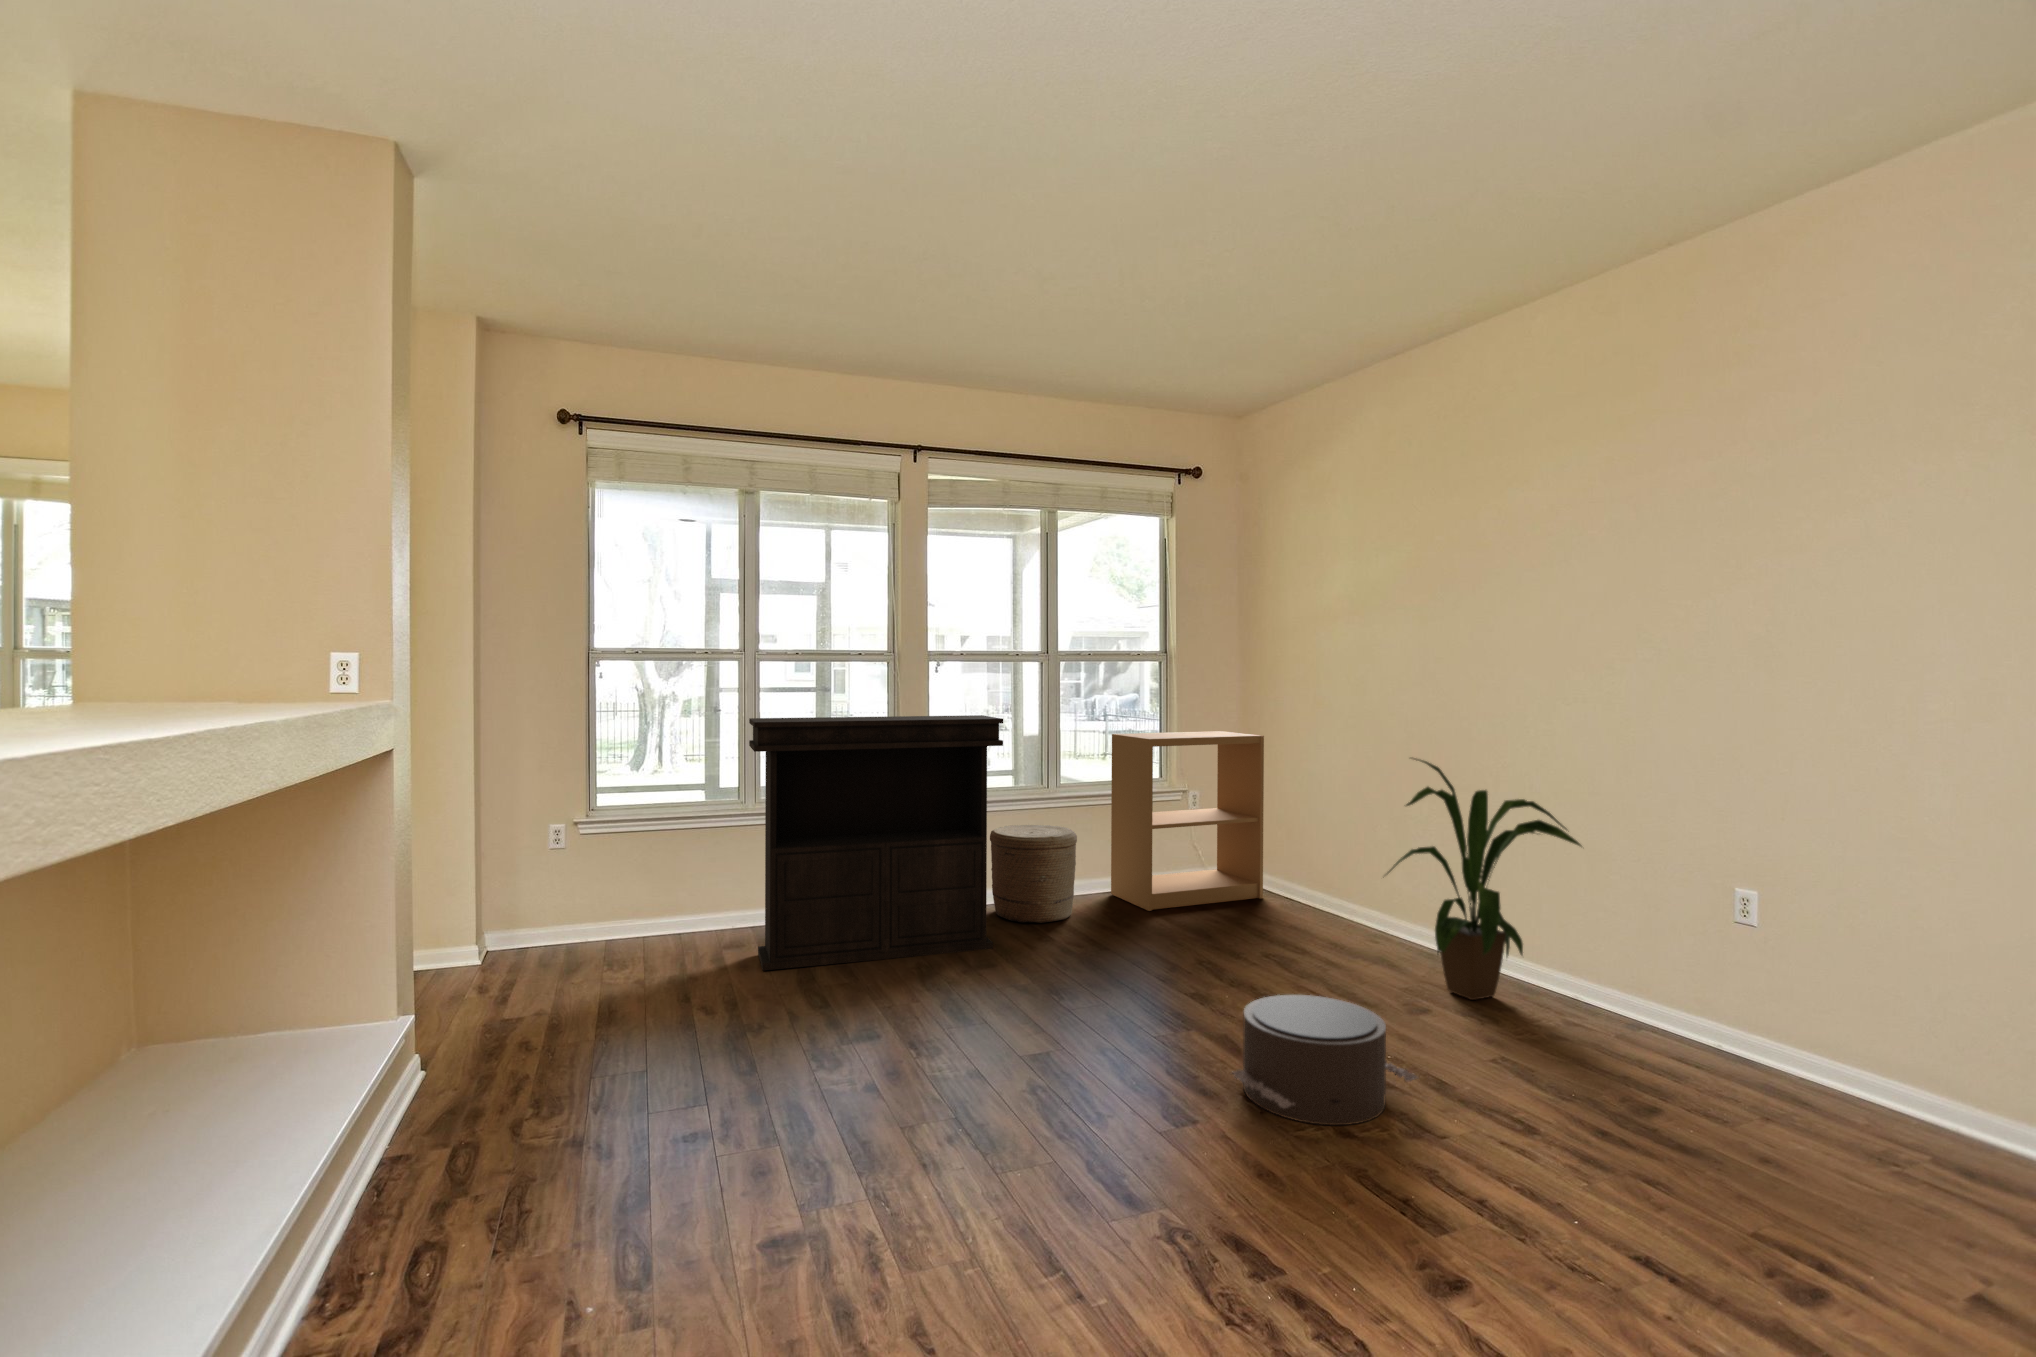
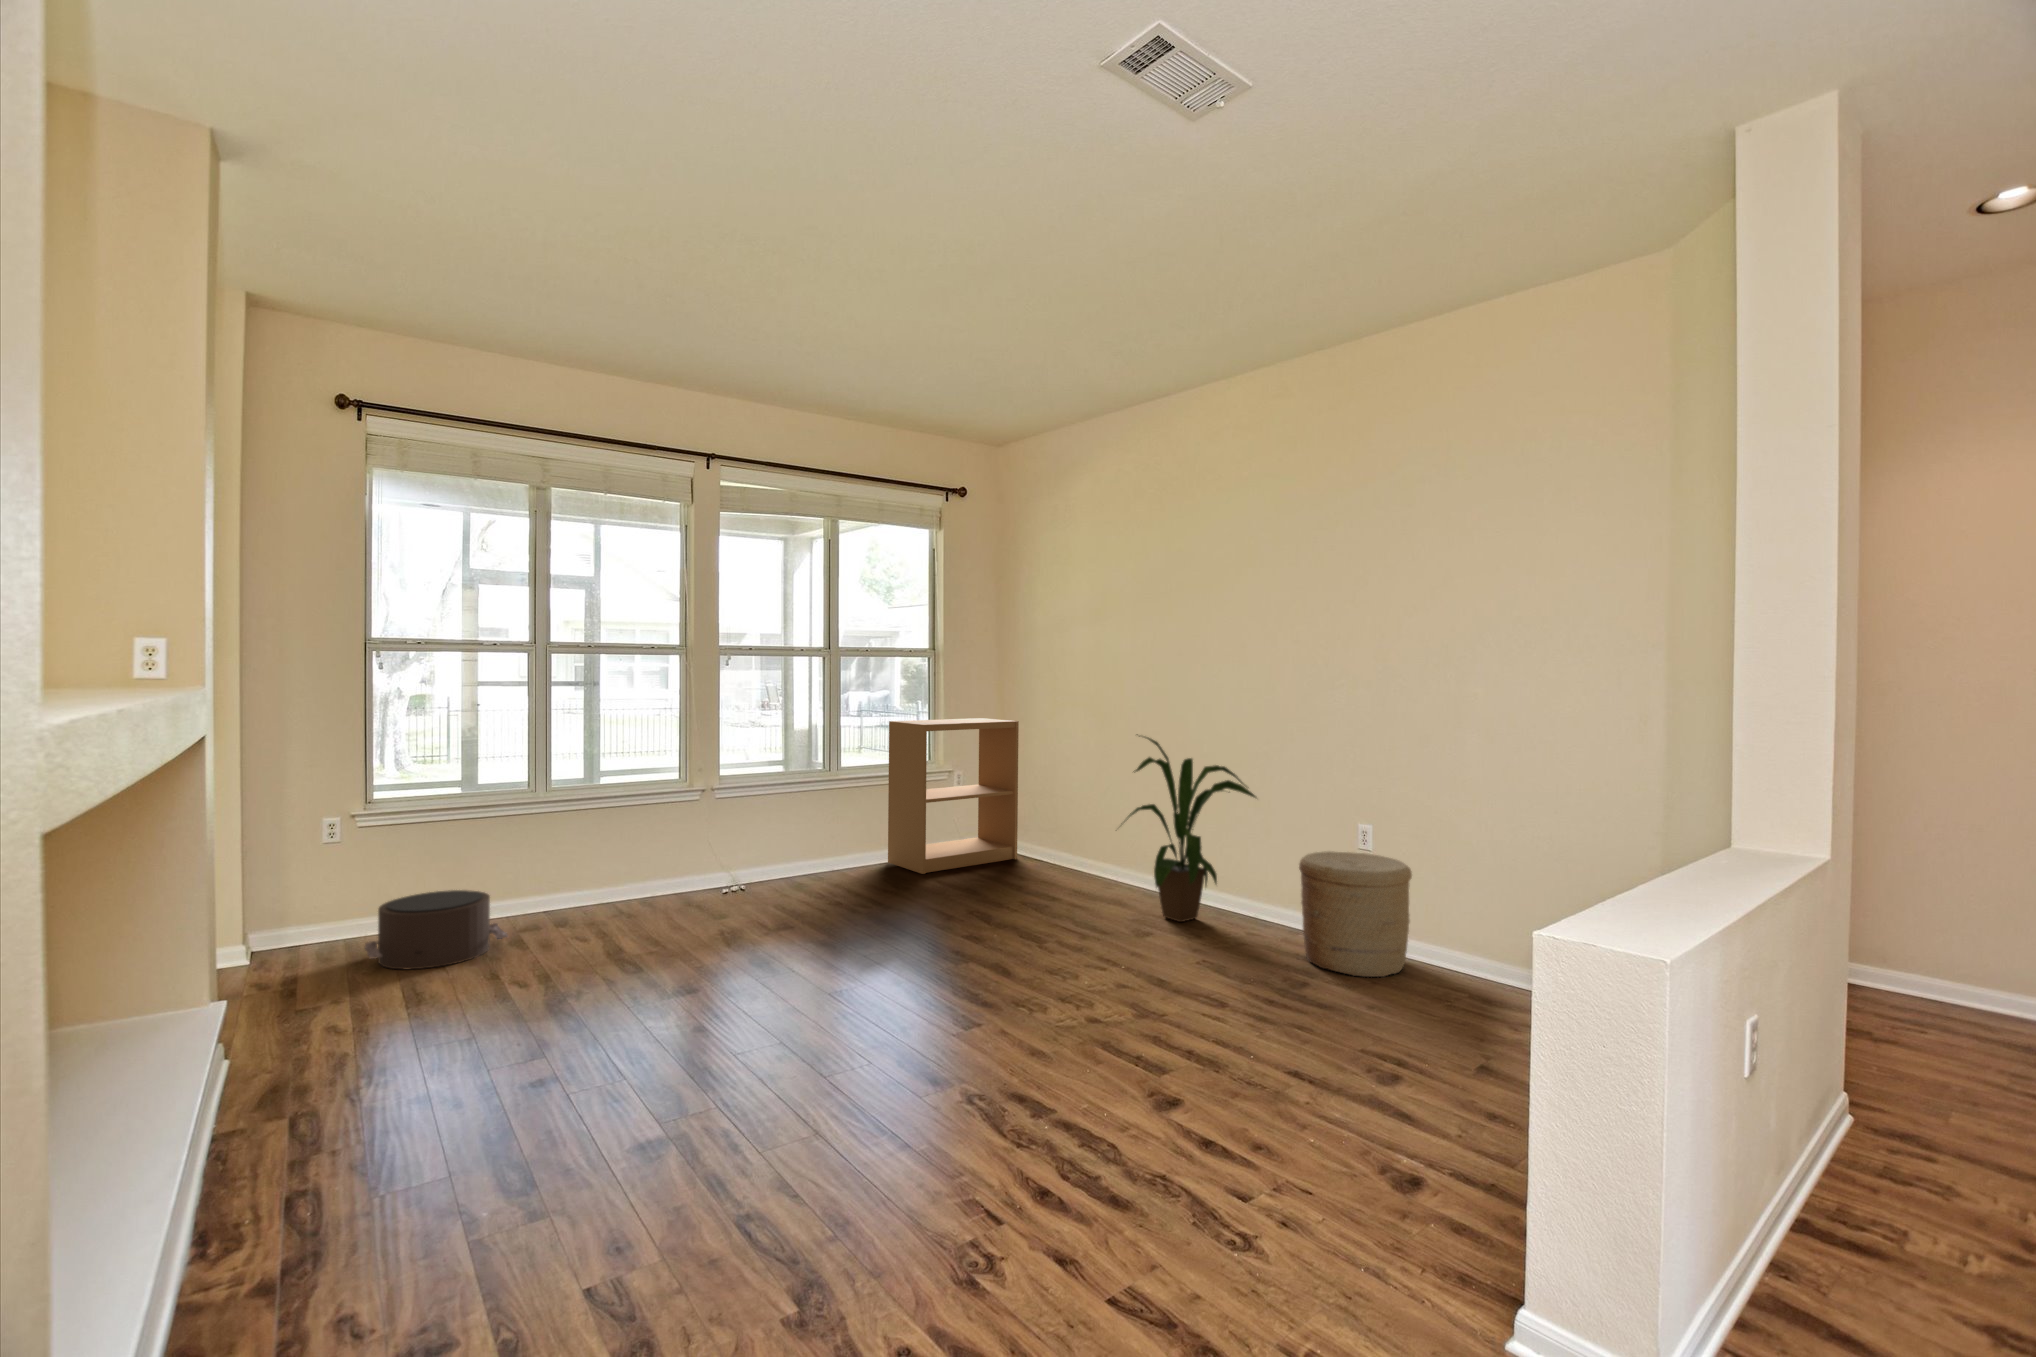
console table: present [749,715,1003,971] -> none [550,704,799,945]
woven basket: present [990,825,1077,923] -> present [1299,851,1412,977]
pouf: present [1232,995,1418,1125] -> present [365,890,508,970]

